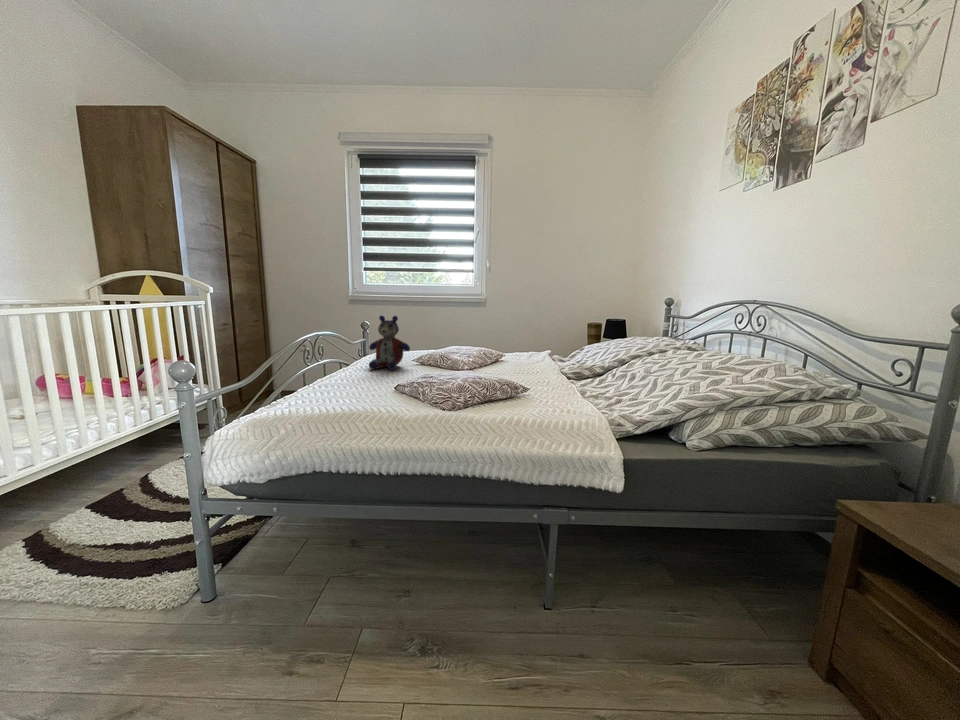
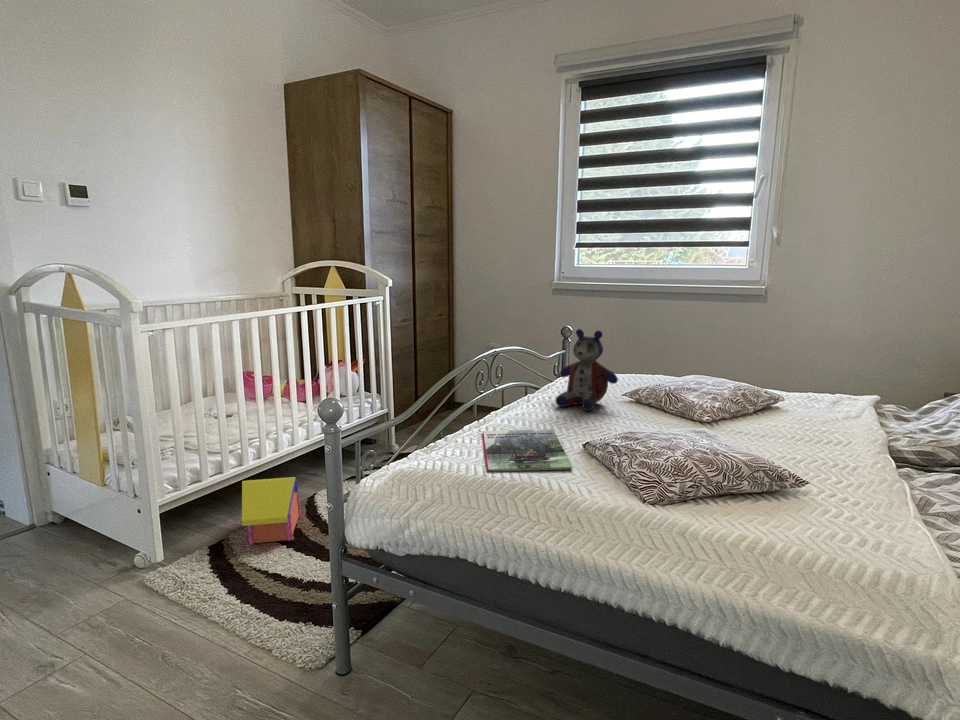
magazine: none [319,381,393,409] -> present [483,429,572,472]
toy house: none [61,458,134,529] -> present [242,477,301,545]

